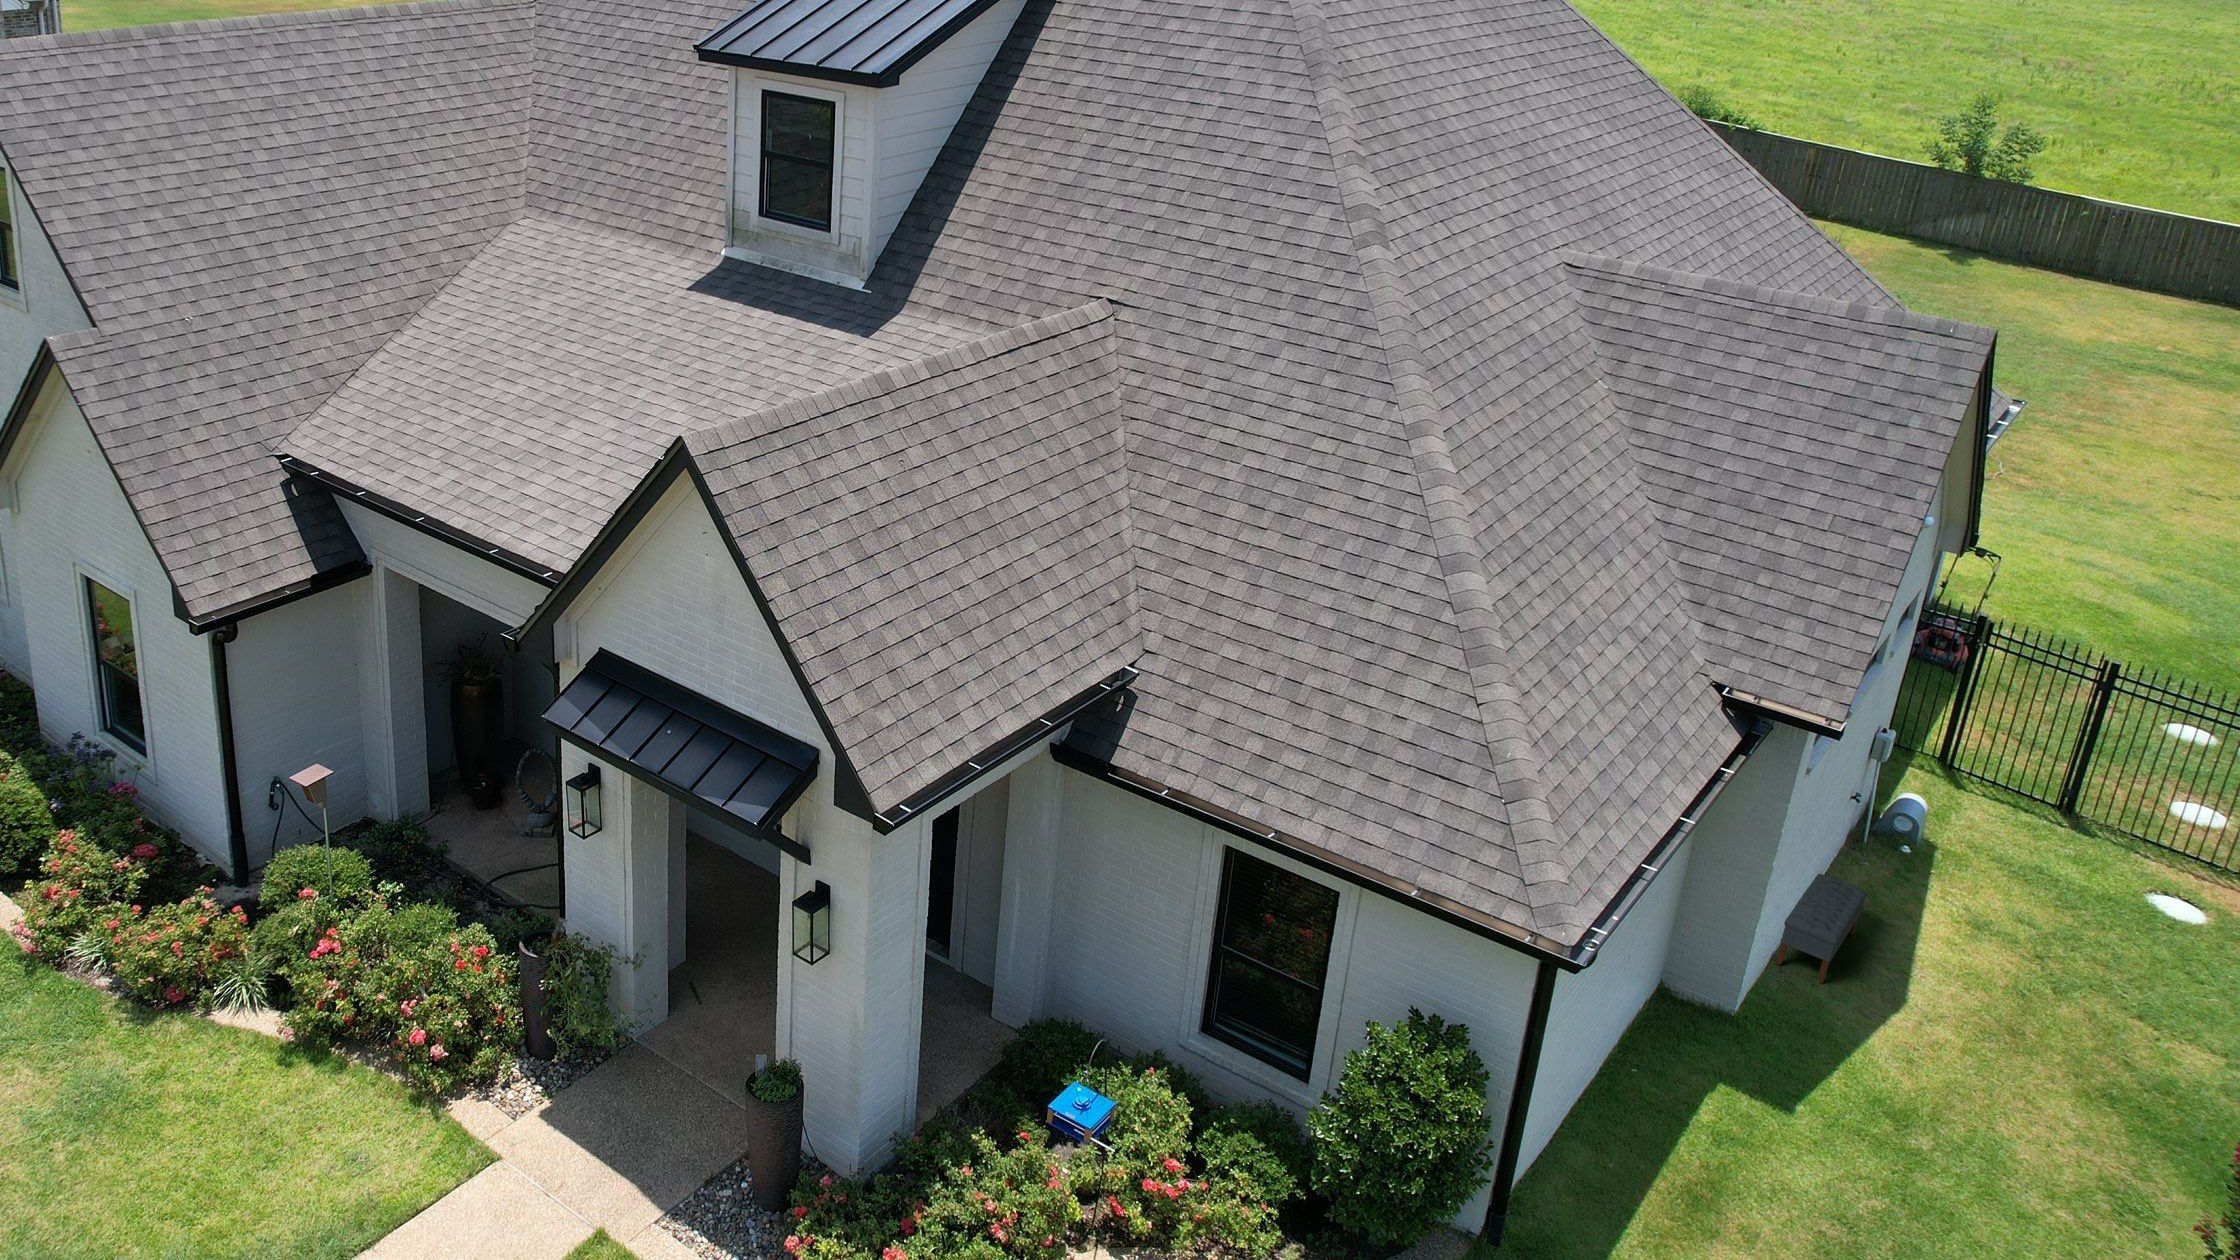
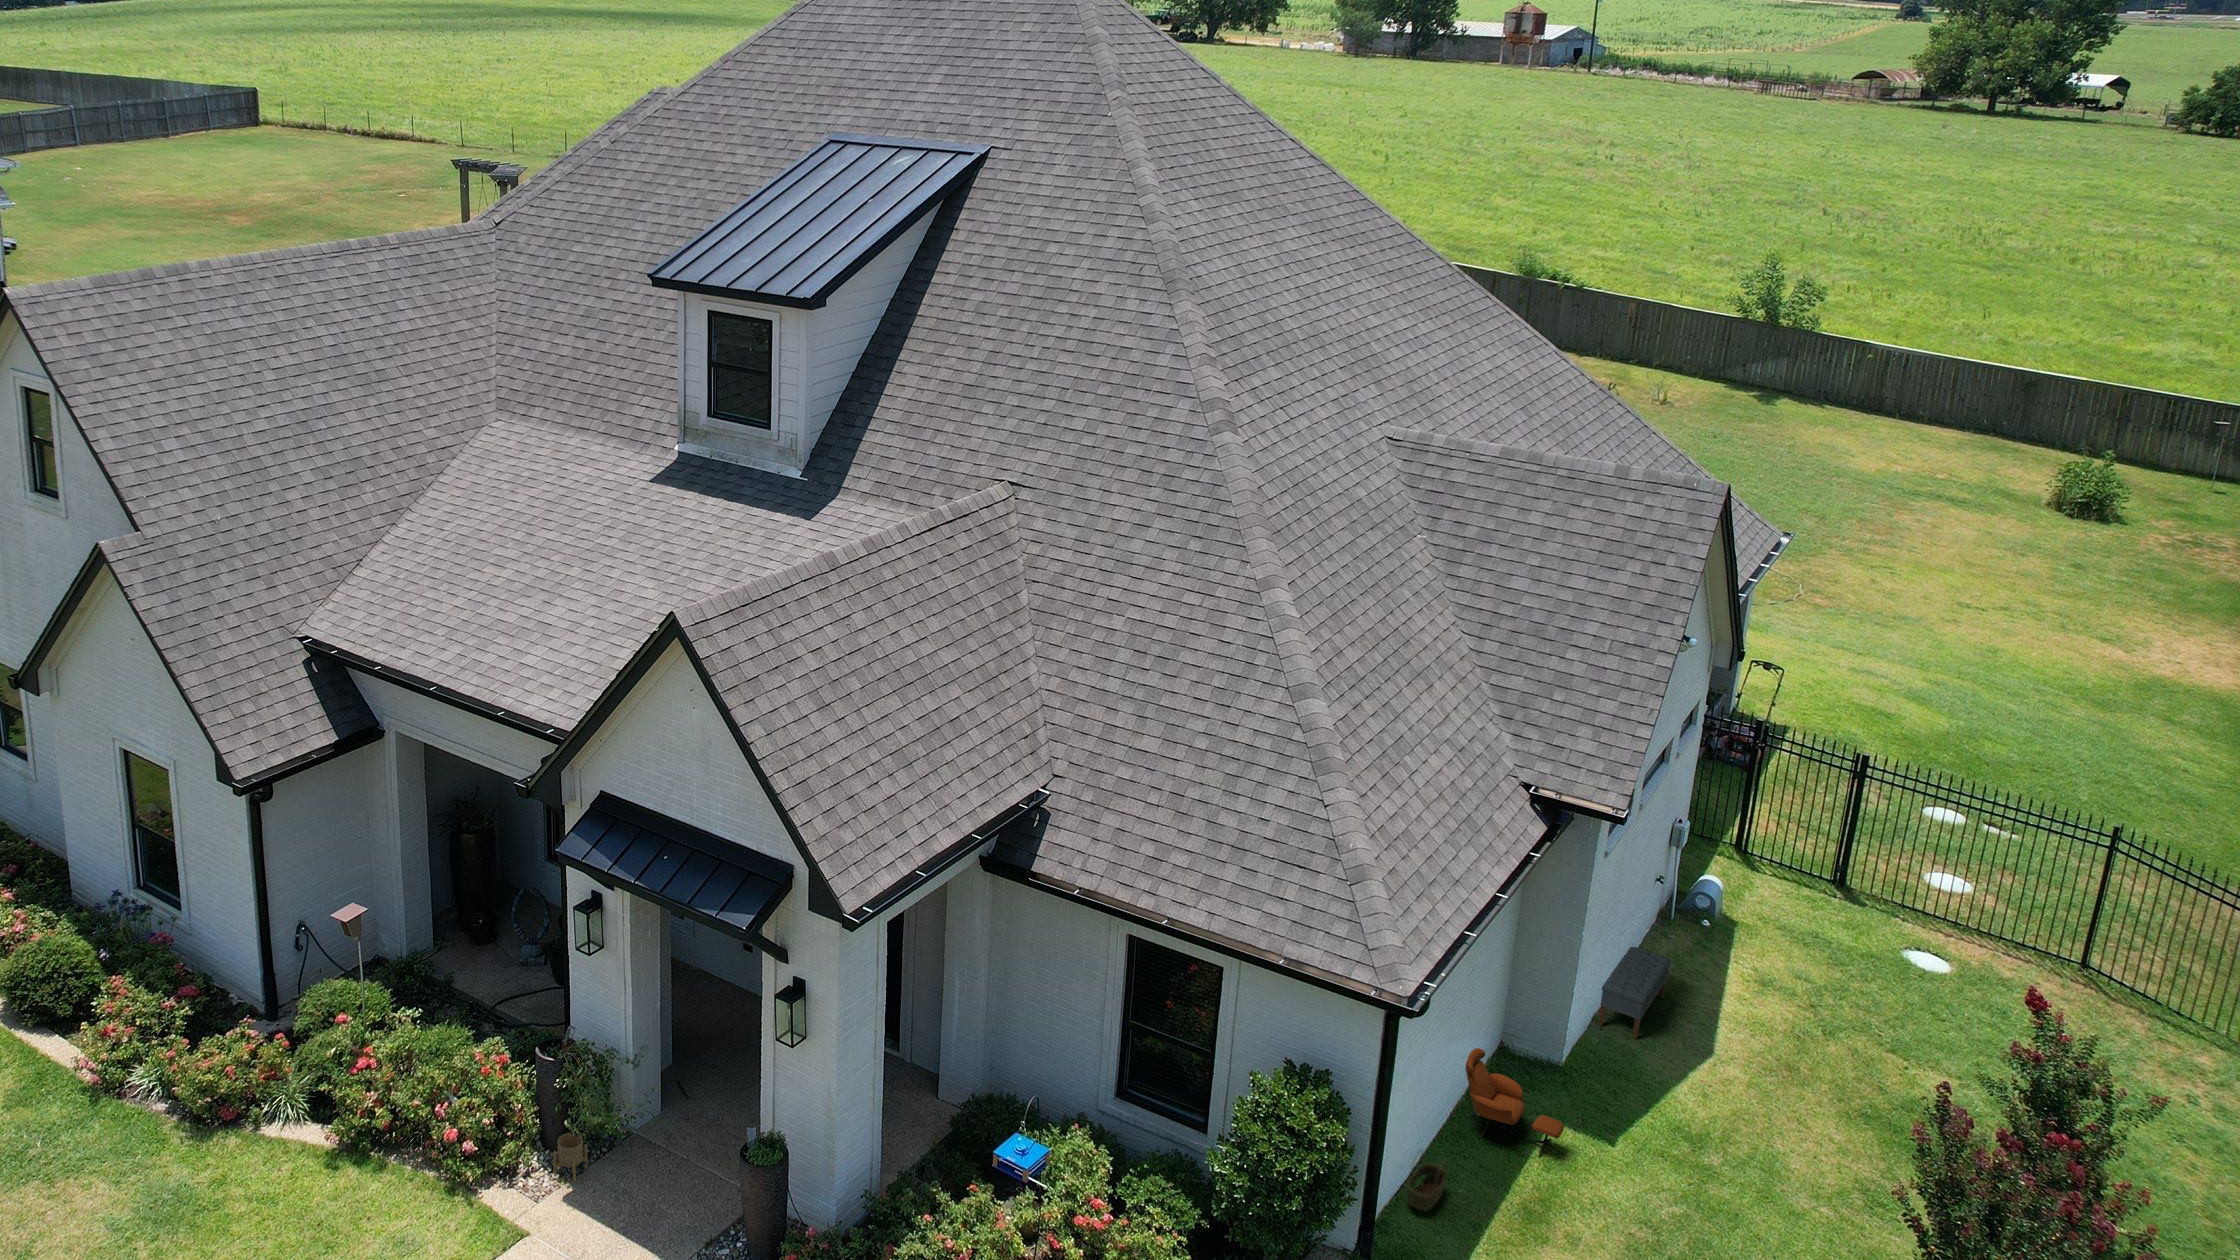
lounge chair: none [1615,992,1739,1125] -> present [1465,1048,1564,1157]
planter: none [537,1038,577,1095] -> present [553,1133,587,1182]
basket: none [1546,1112,1598,1186] -> present [1407,1149,1447,1211]

